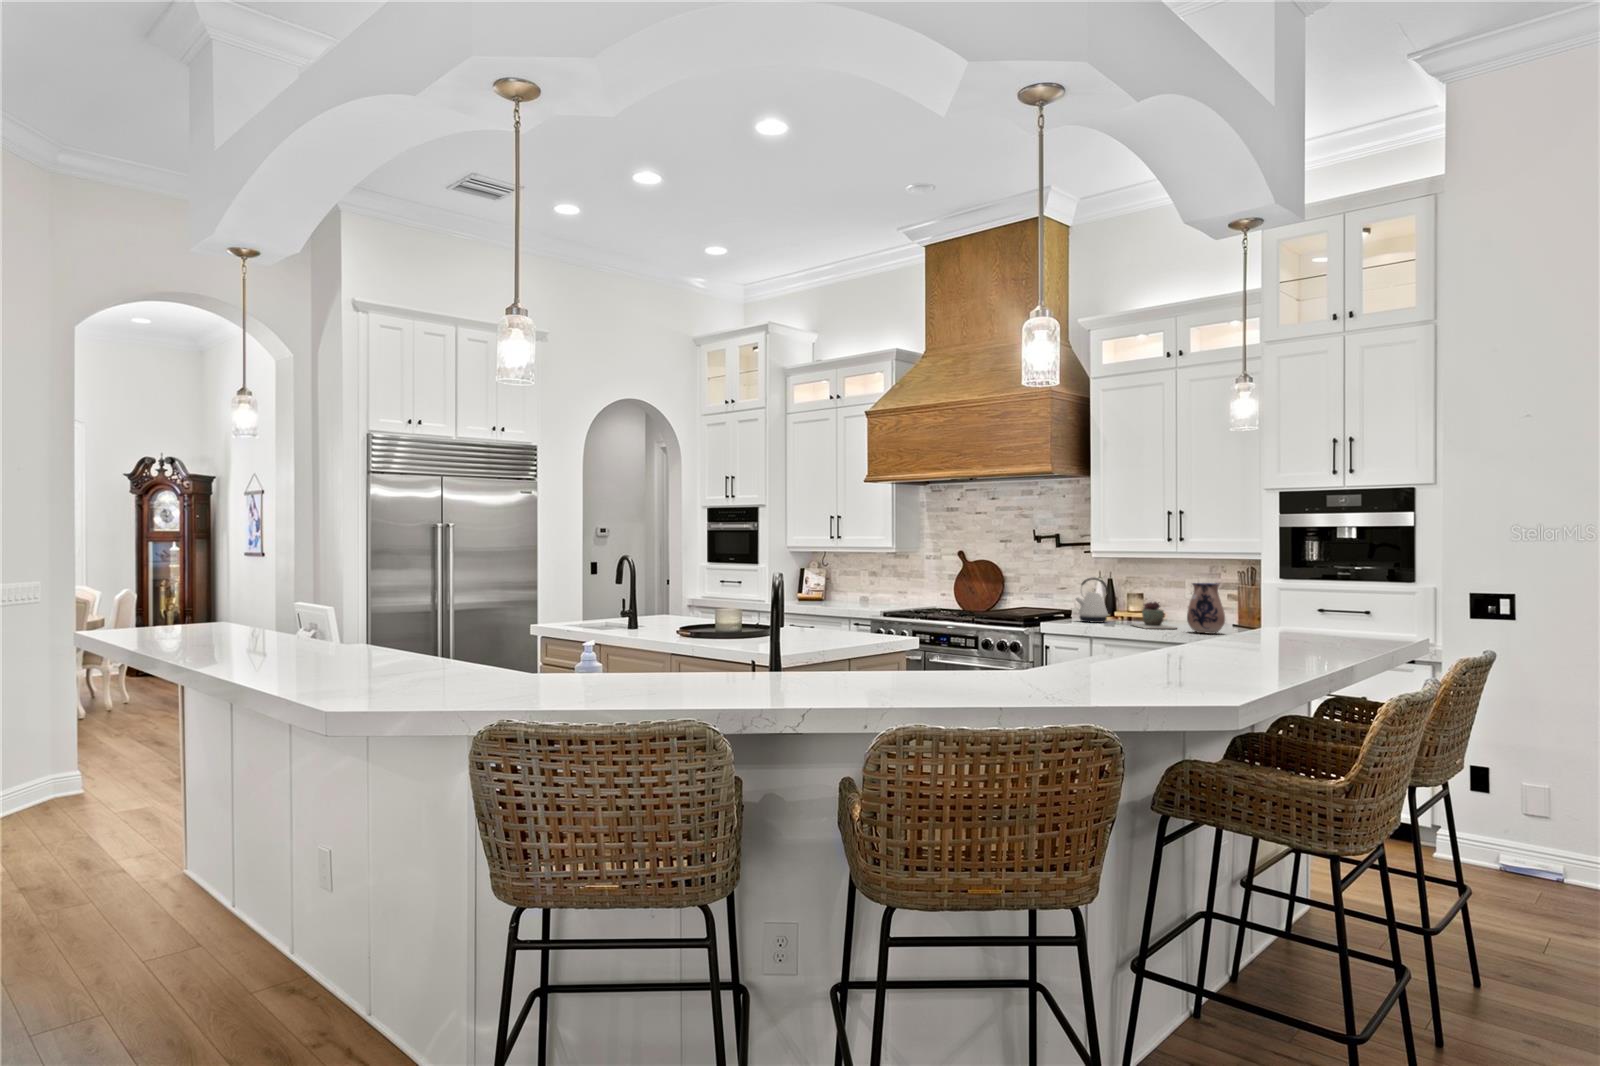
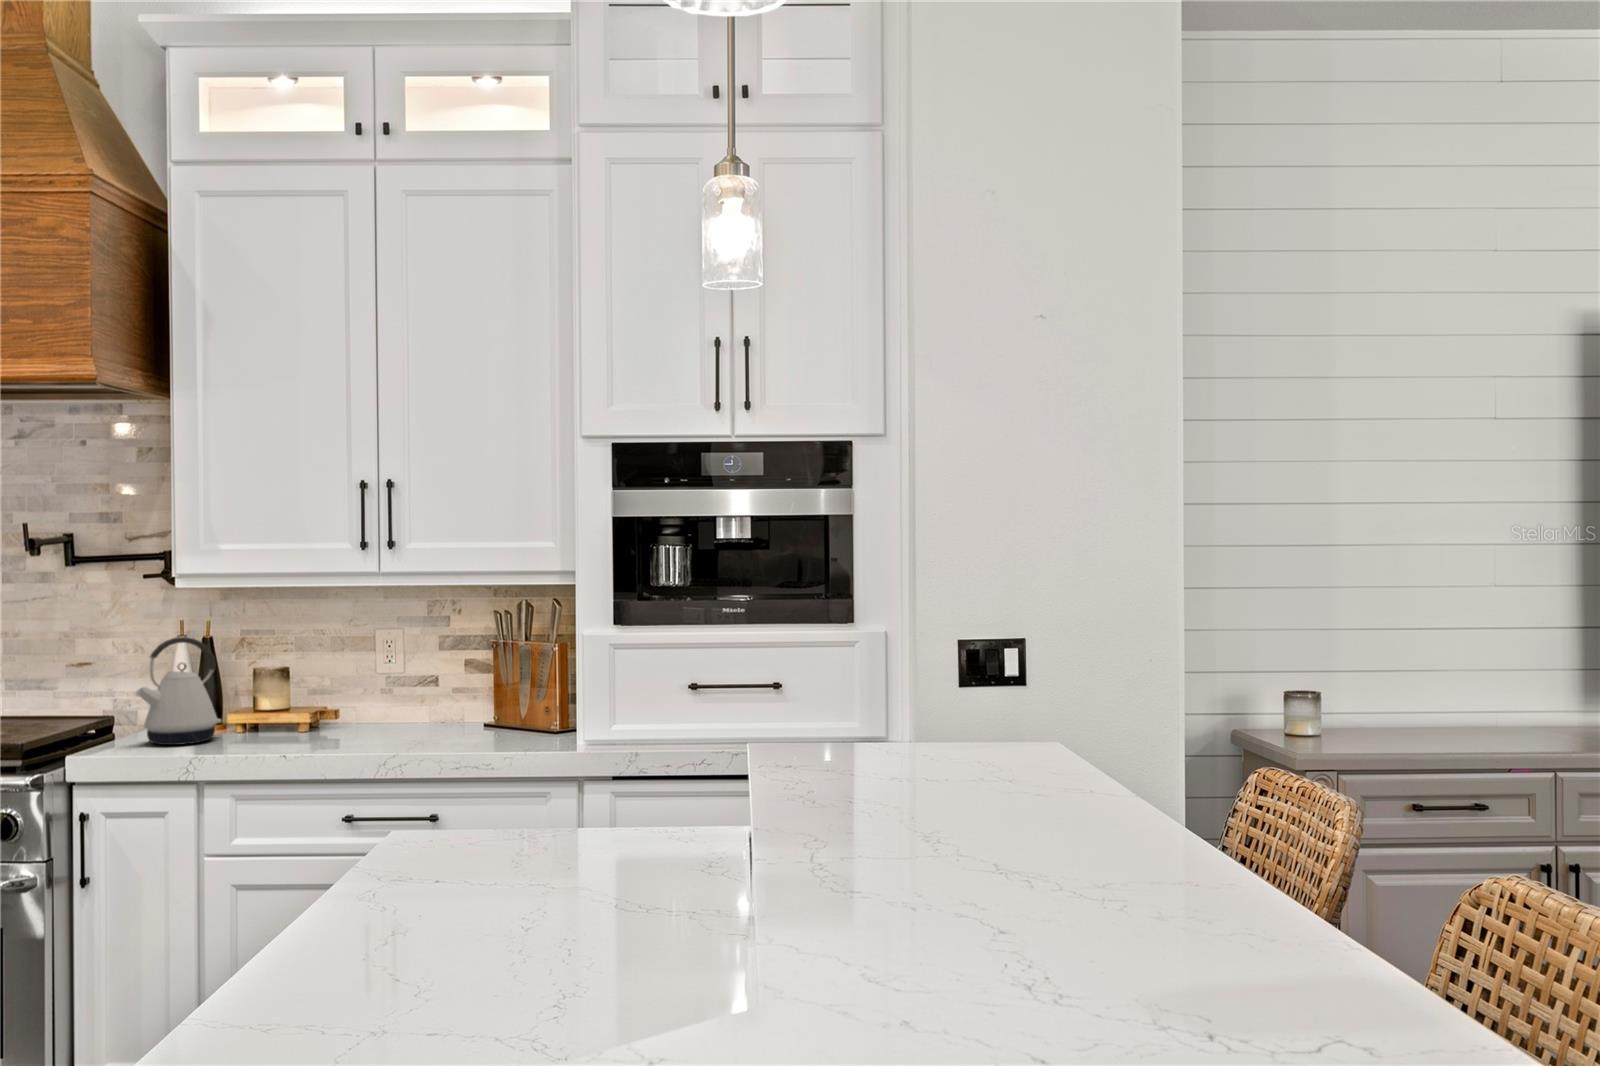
ceramic pitcher: present [1187,583,1225,634] -> none [419,636,497,748]
succulent plant: present [1131,602,1177,629] -> none [277,683,390,751]

